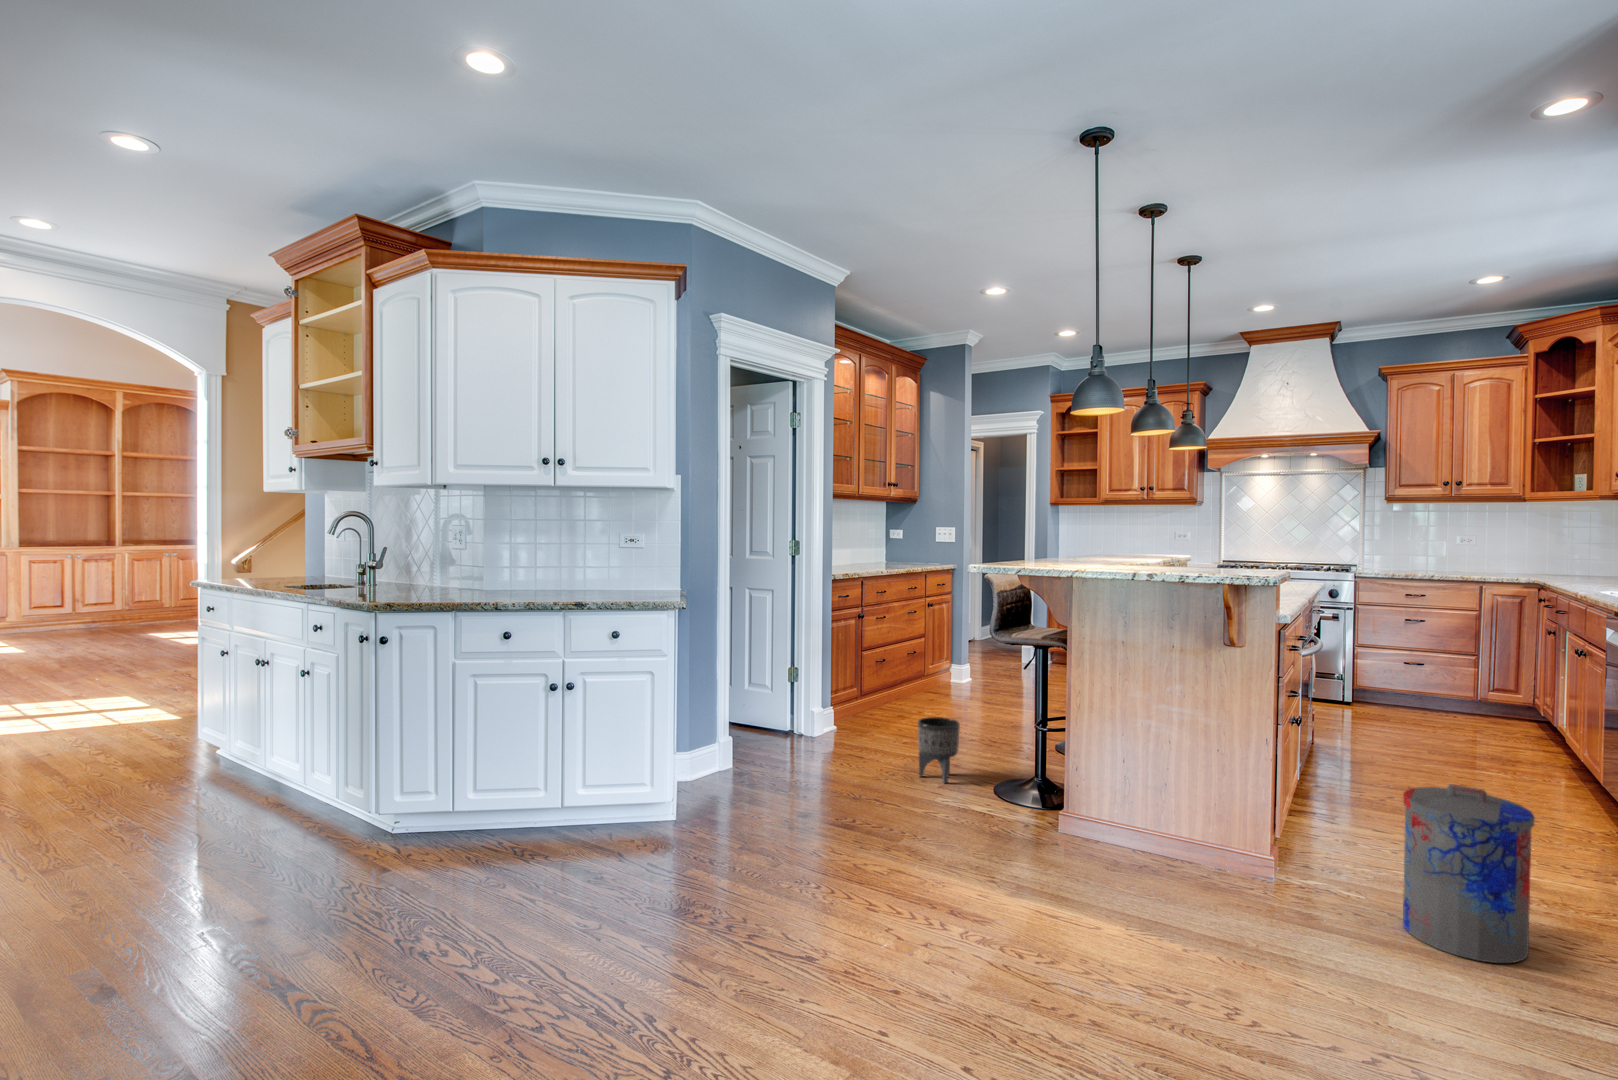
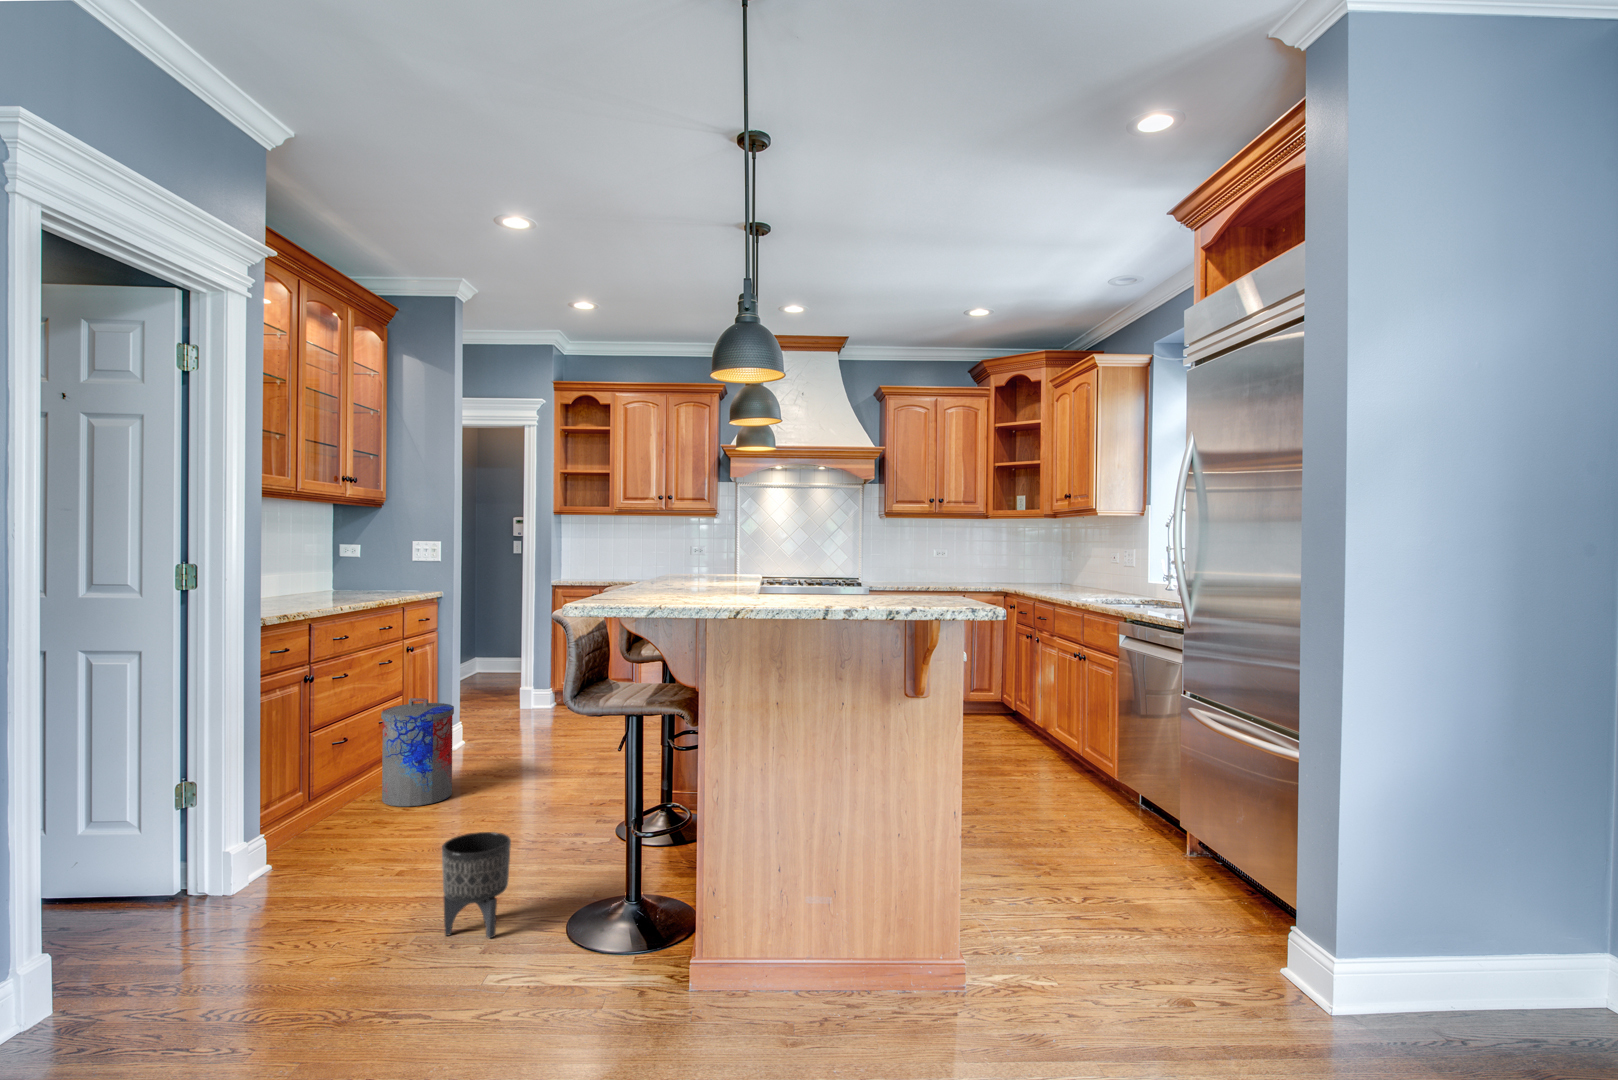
trash can: present [1403,784,1535,963] -> present [381,698,454,807]

